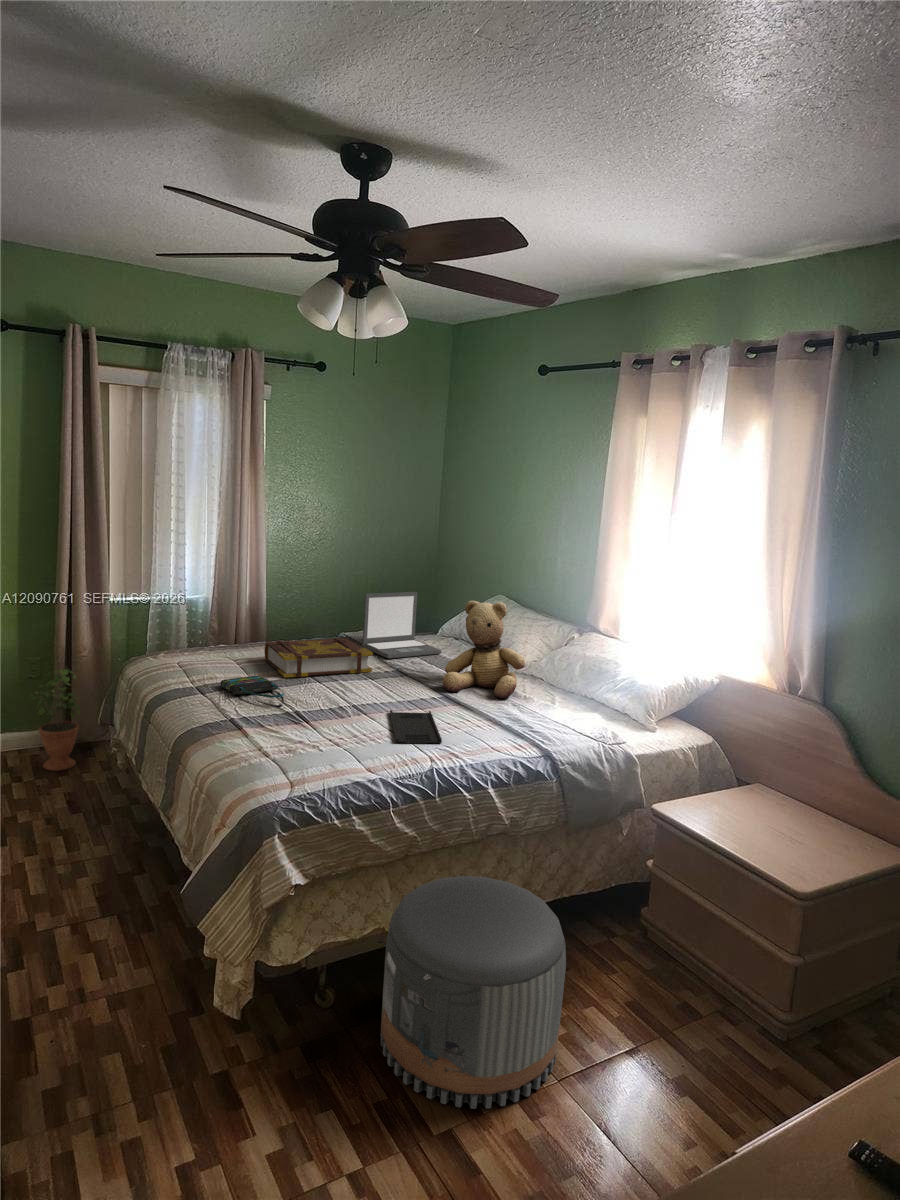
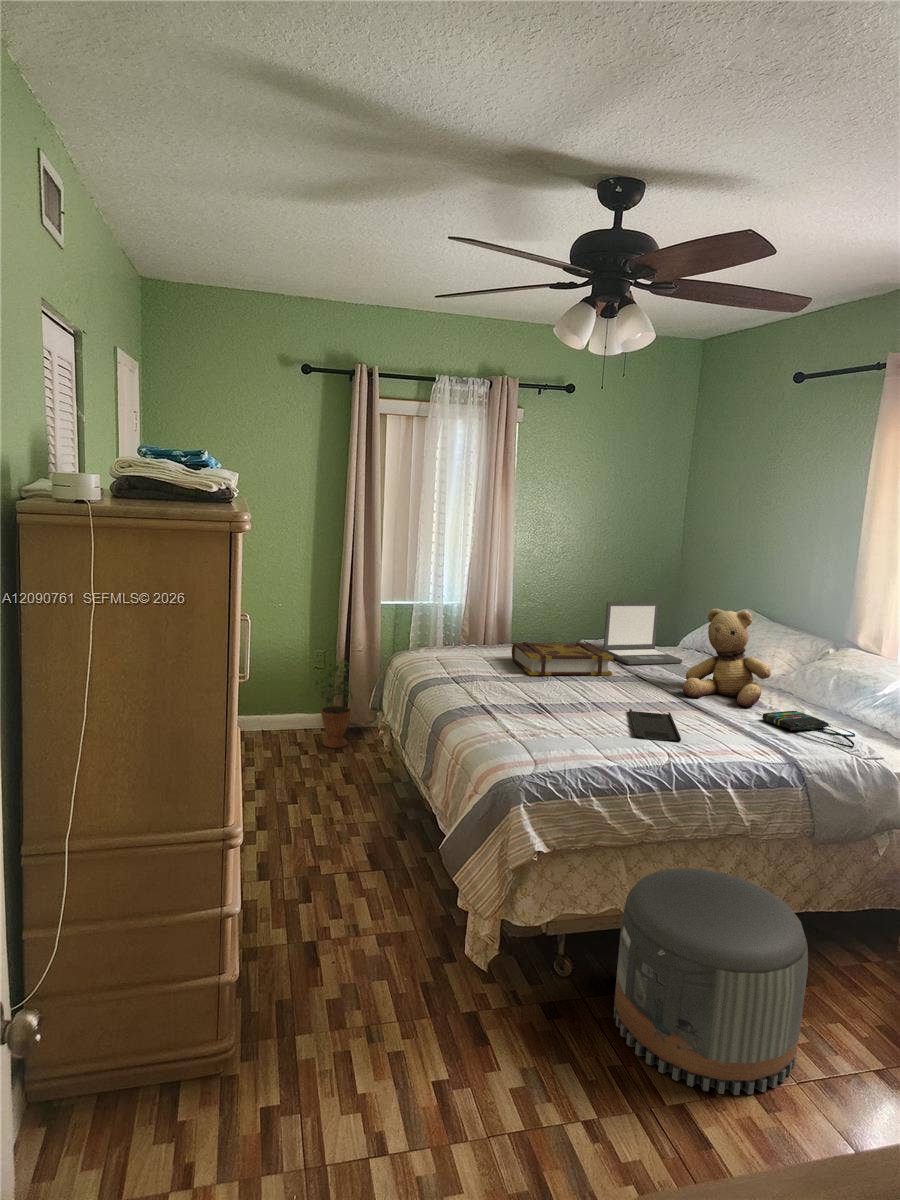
tote bag: present [221,676,284,707] -> present [762,711,855,748]

